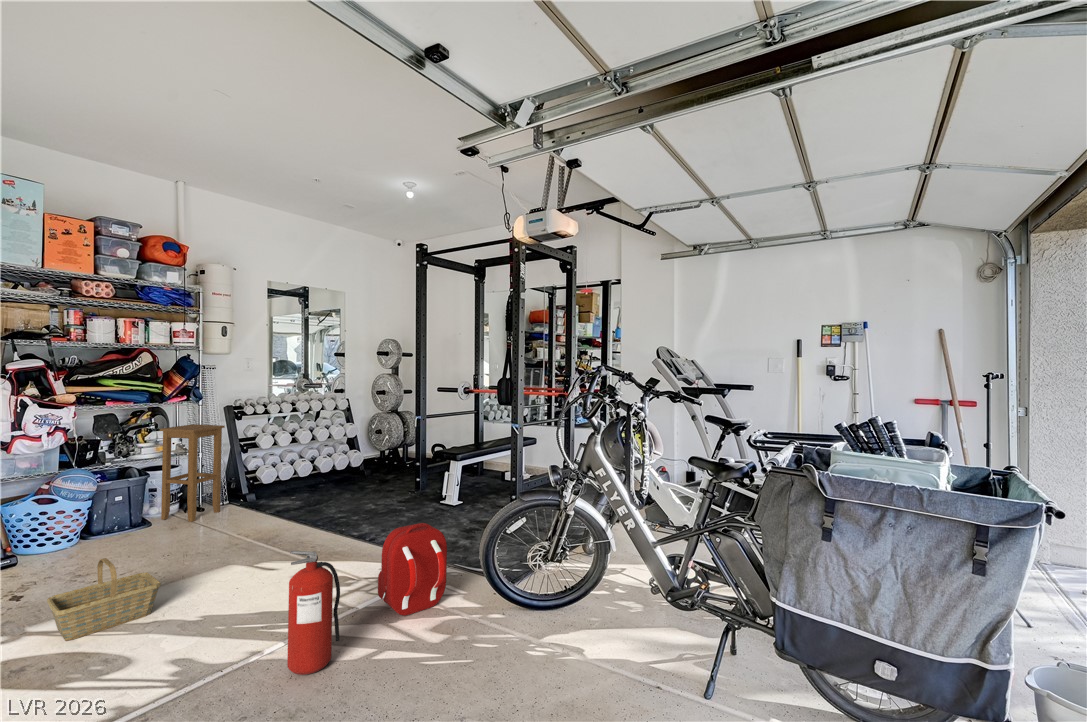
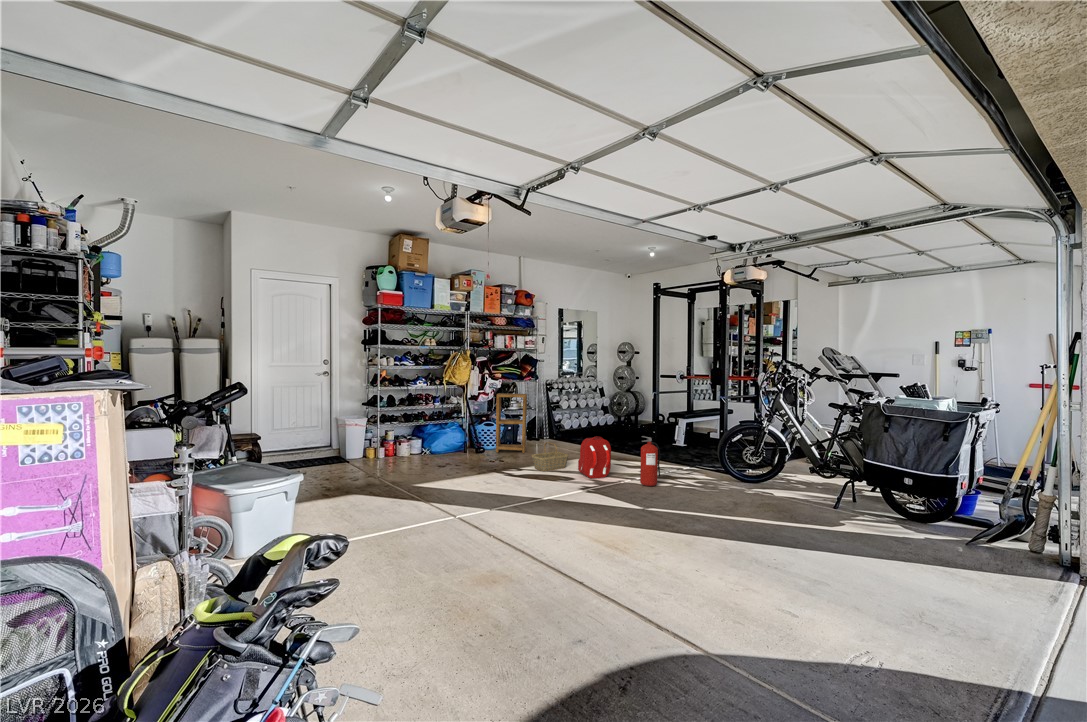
stool: present [160,424,225,522] -> none [525,392,553,443]
shelving unit: none [33,436,127,569] -> present [496,393,527,453]
backpack: present [378,523,447,616] -> present [578,437,611,479]

